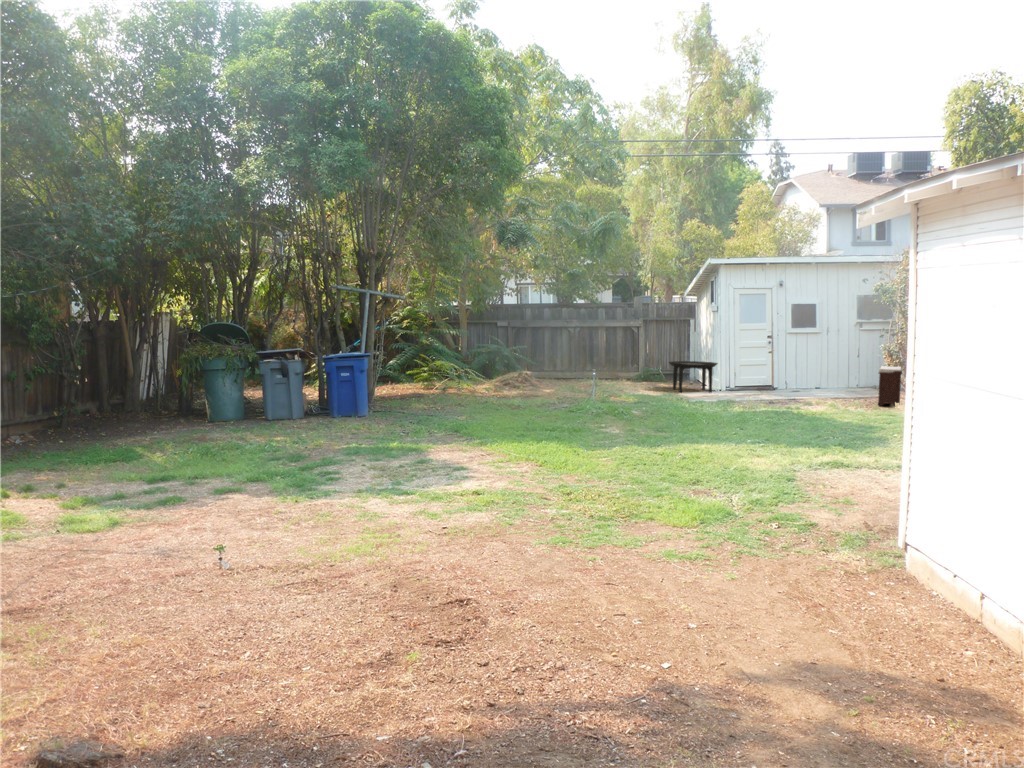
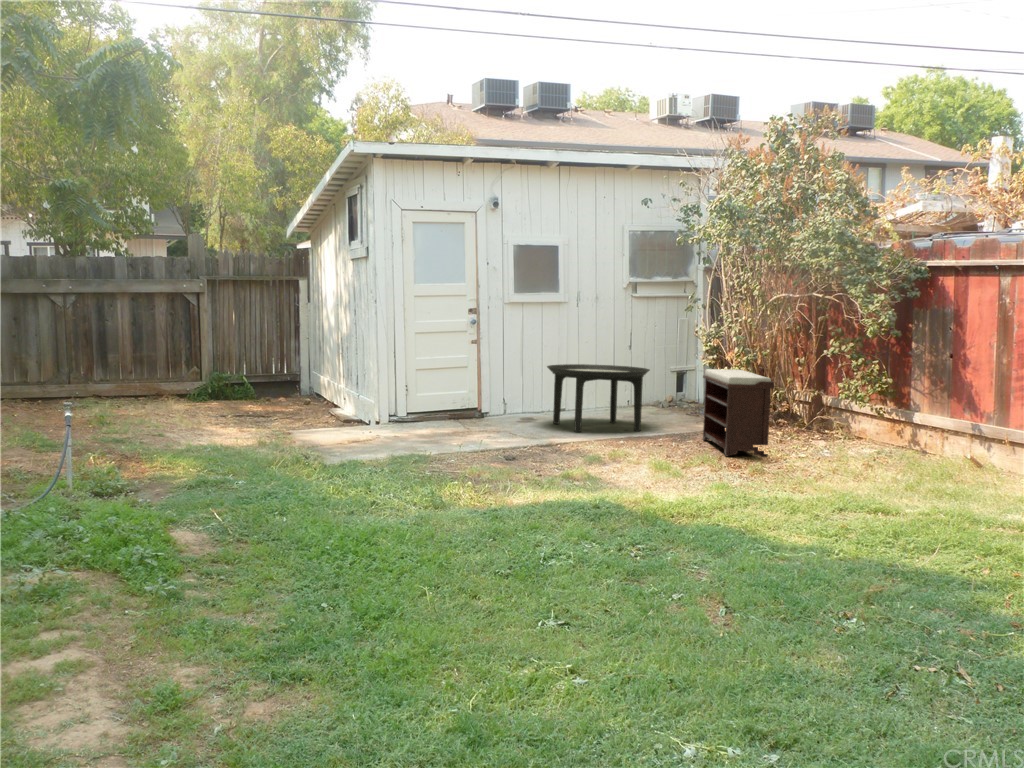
round table: present [669,361,718,393] -> present [547,364,650,432]

